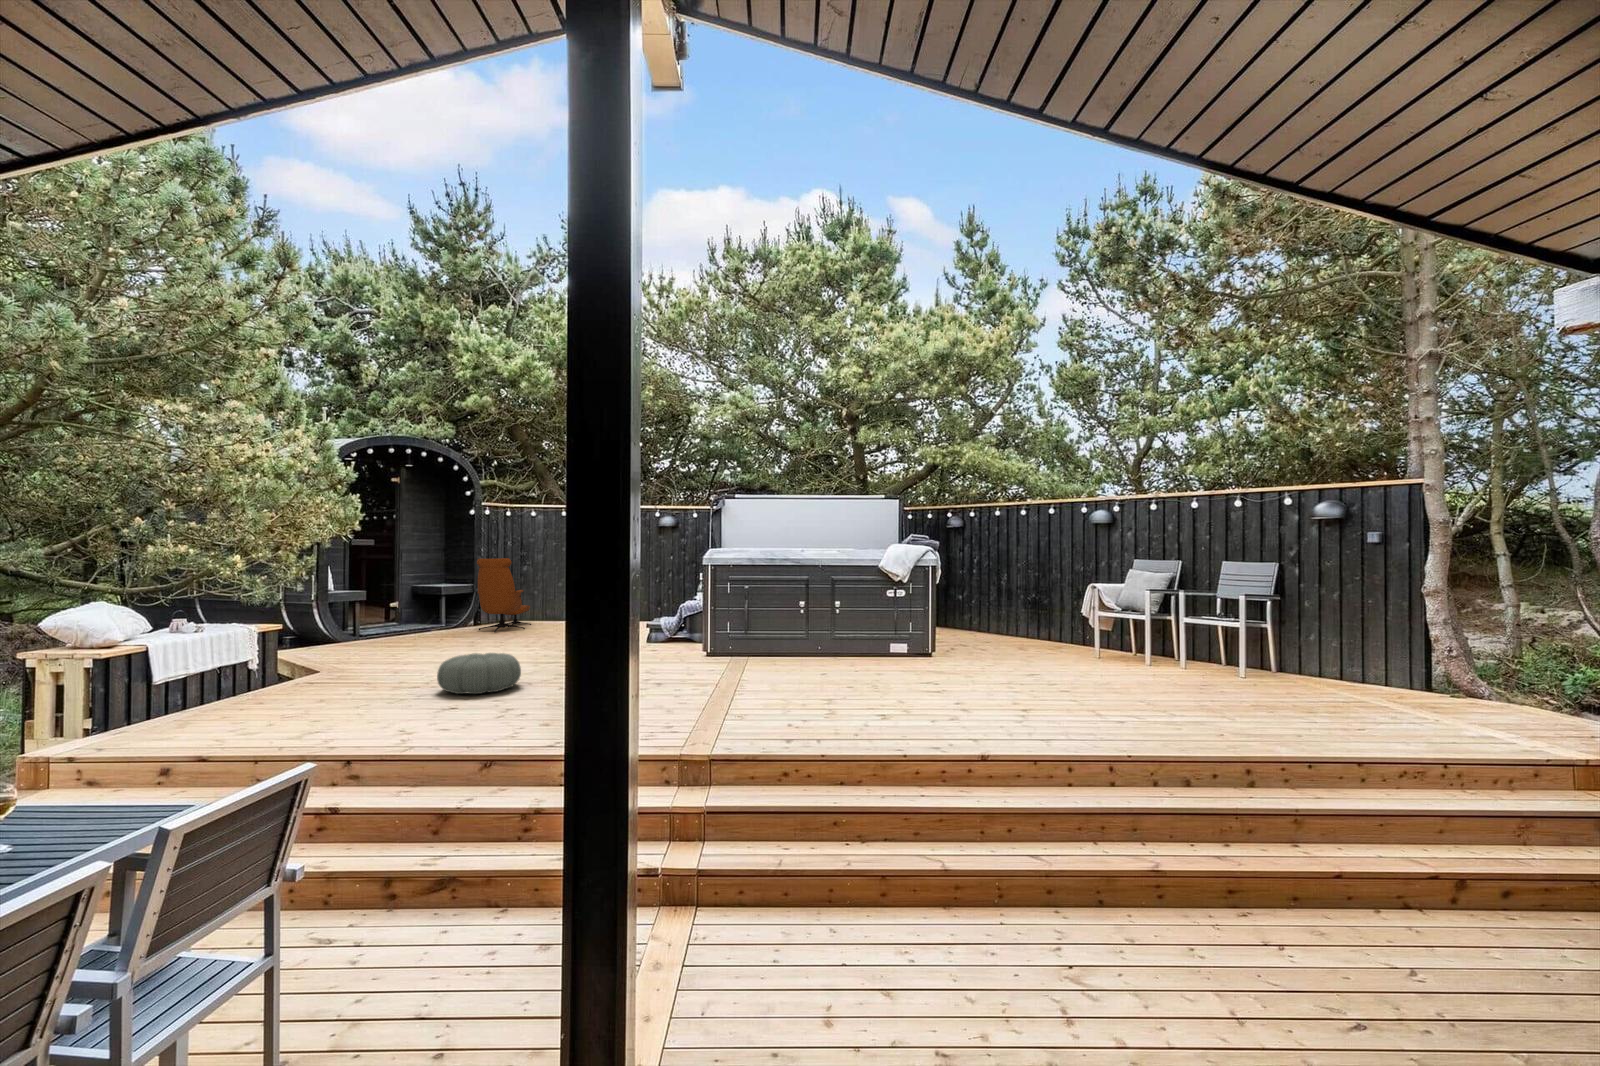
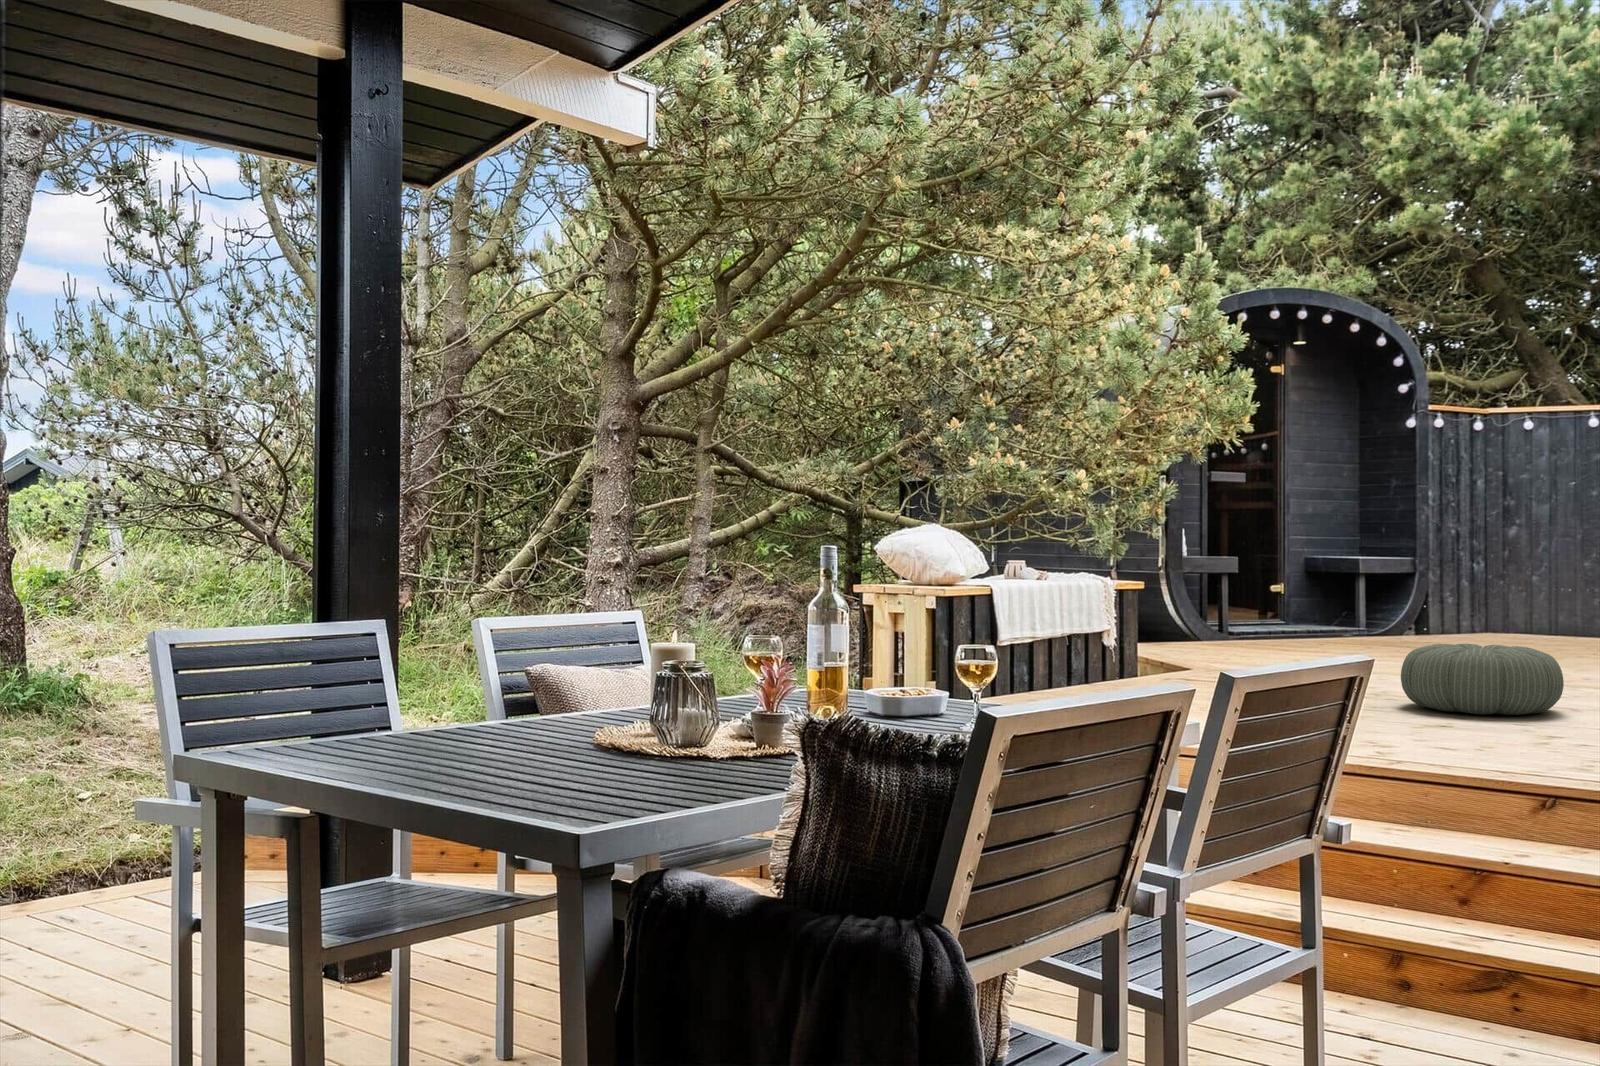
lounge chair: present [477,558,531,633] -> none [1425,501,1528,644]

